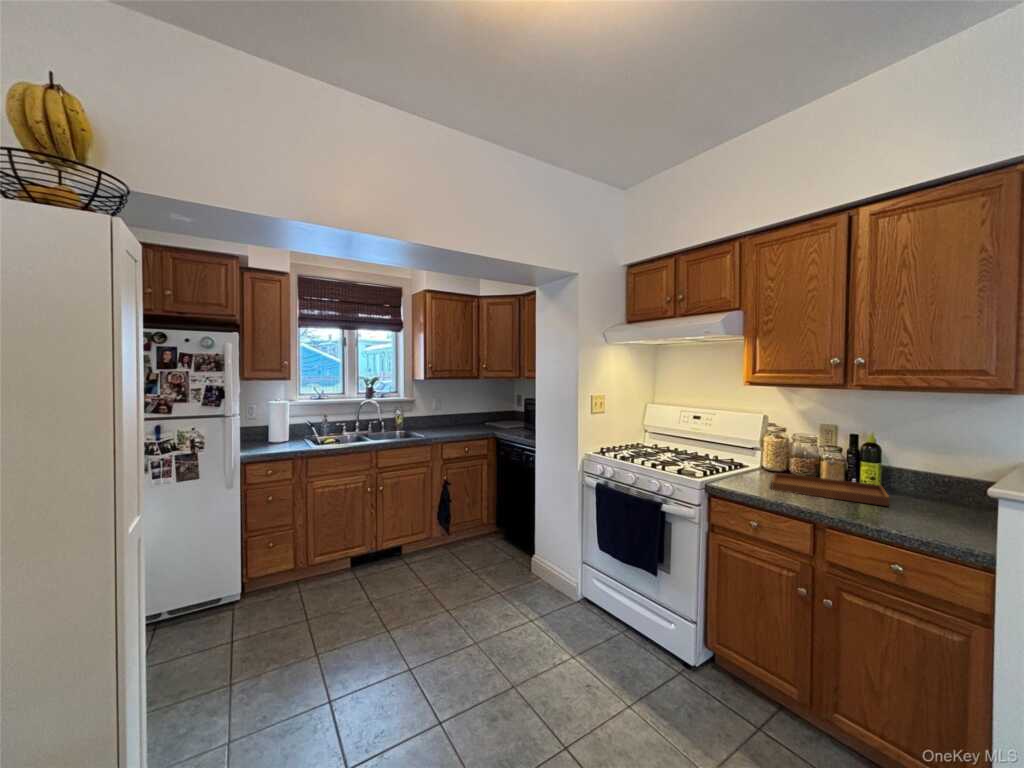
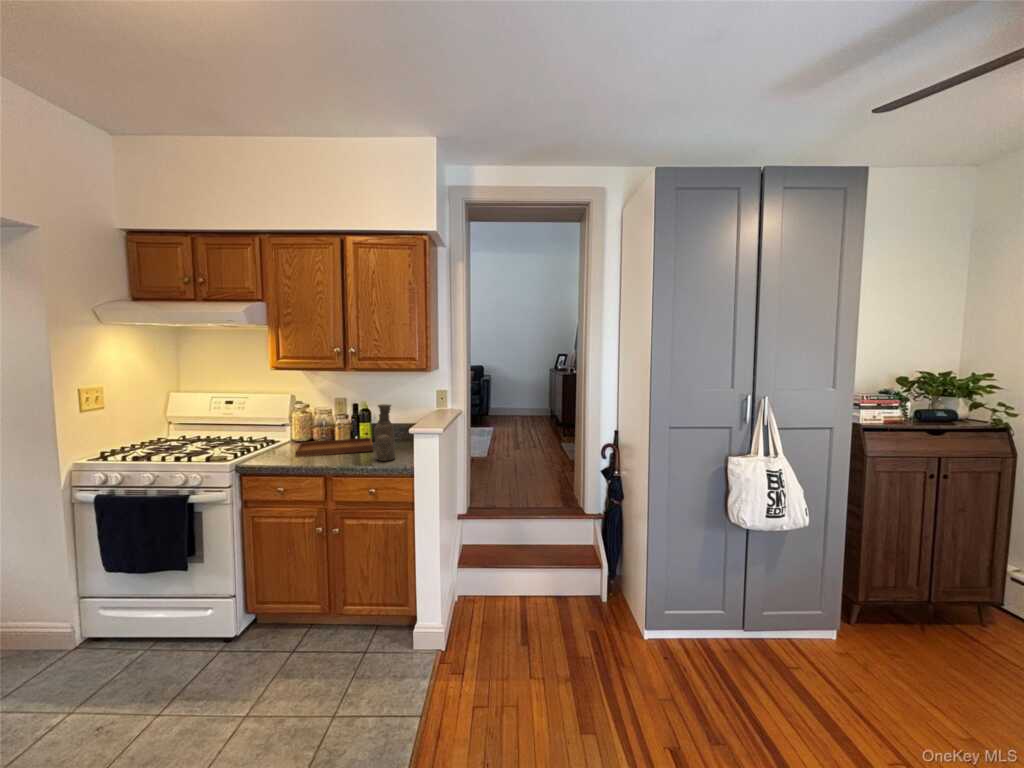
vase: none [900,440,941,529] -> present [374,404,395,461]

